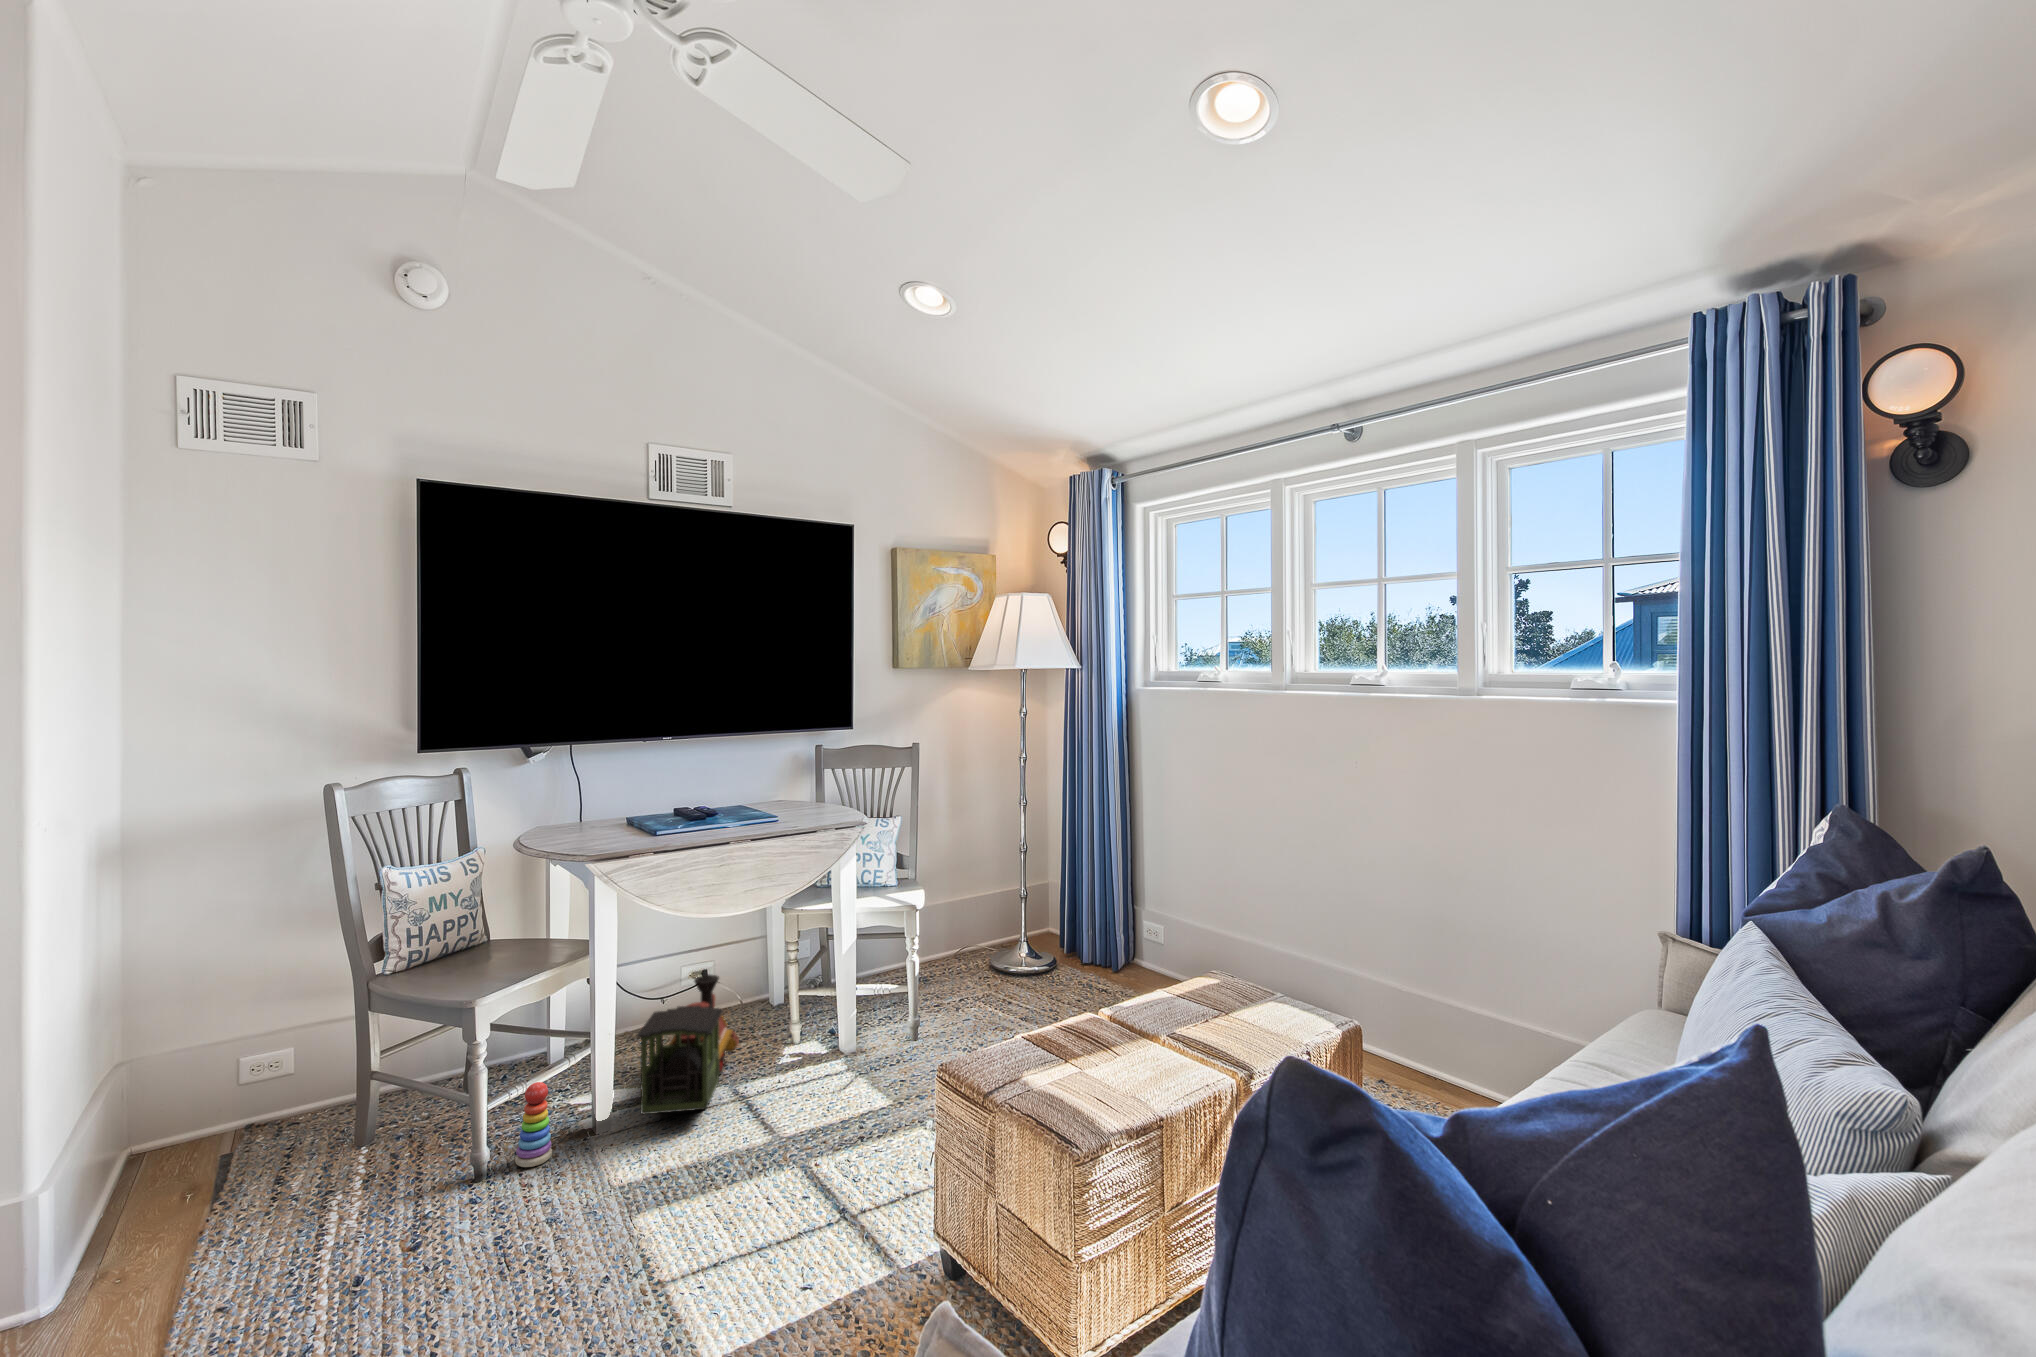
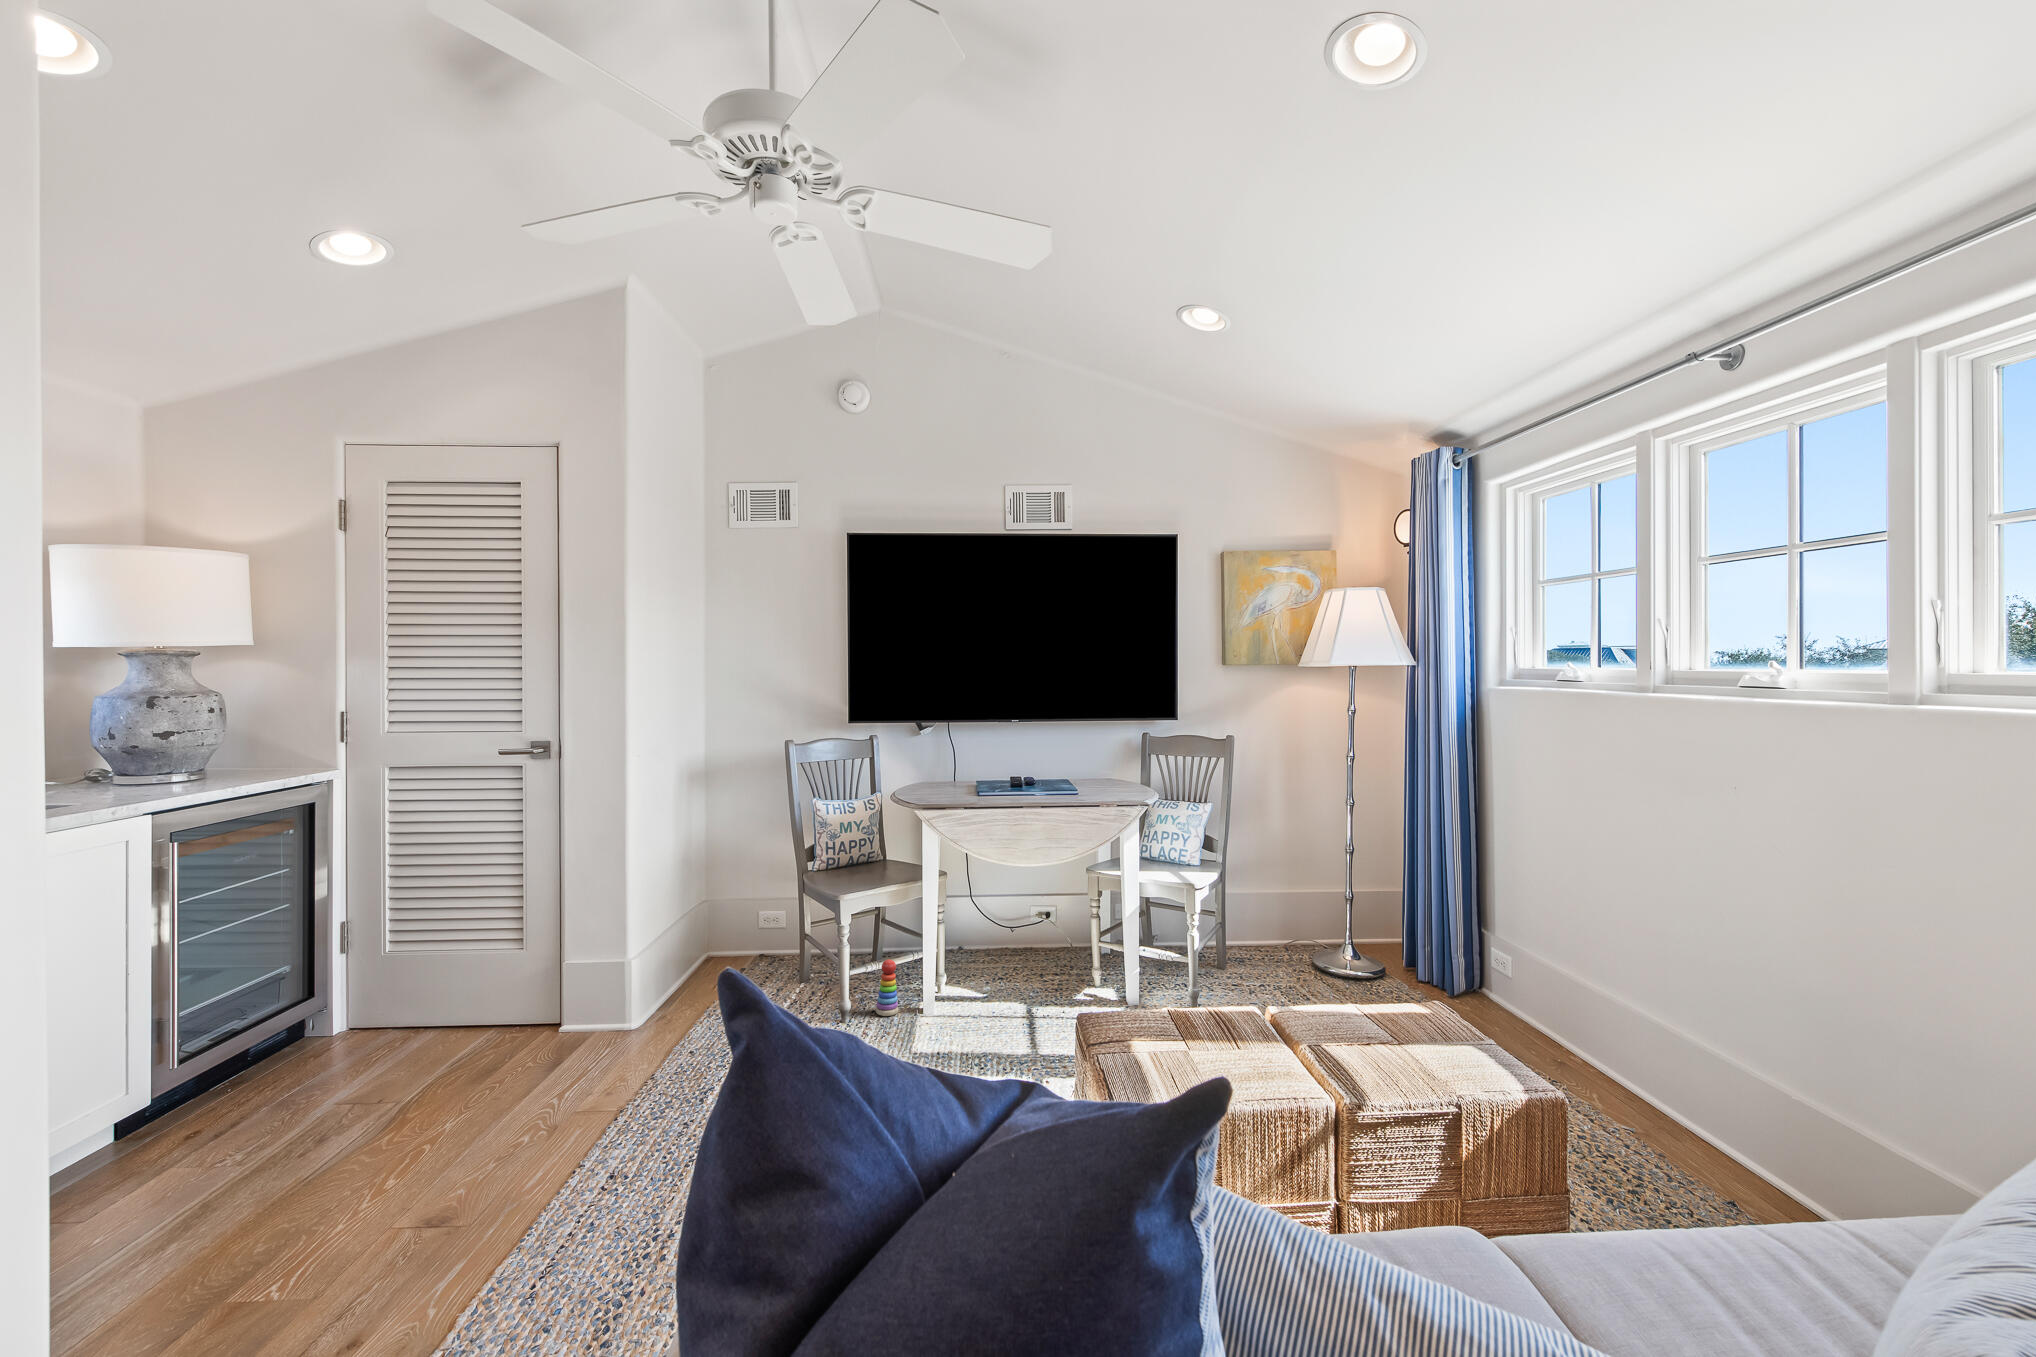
toy train: present [636,974,739,1114] -> none [953,913,1049,1011]

